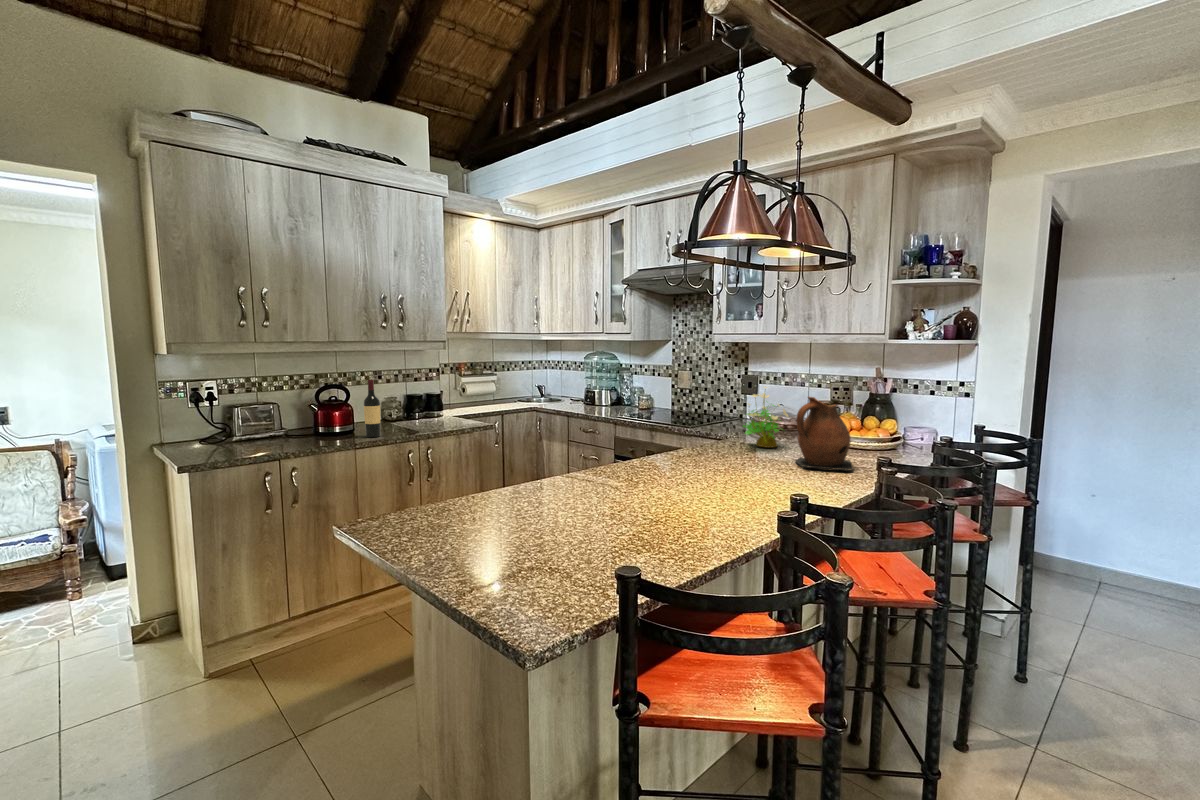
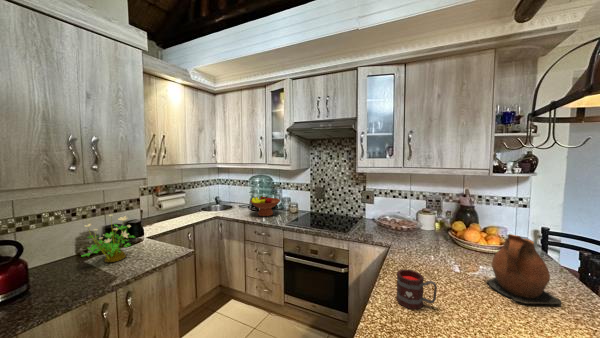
wine bottle: present [364,380,380,437] -> none [36,231,61,297]
fruit bowl: none [579,380,624,409] -> present [250,196,280,216]
potted plant: present [744,387,788,447] -> present [82,214,134,262]
mug: none [675,430,709,463] -> present [396,270,437,309]

